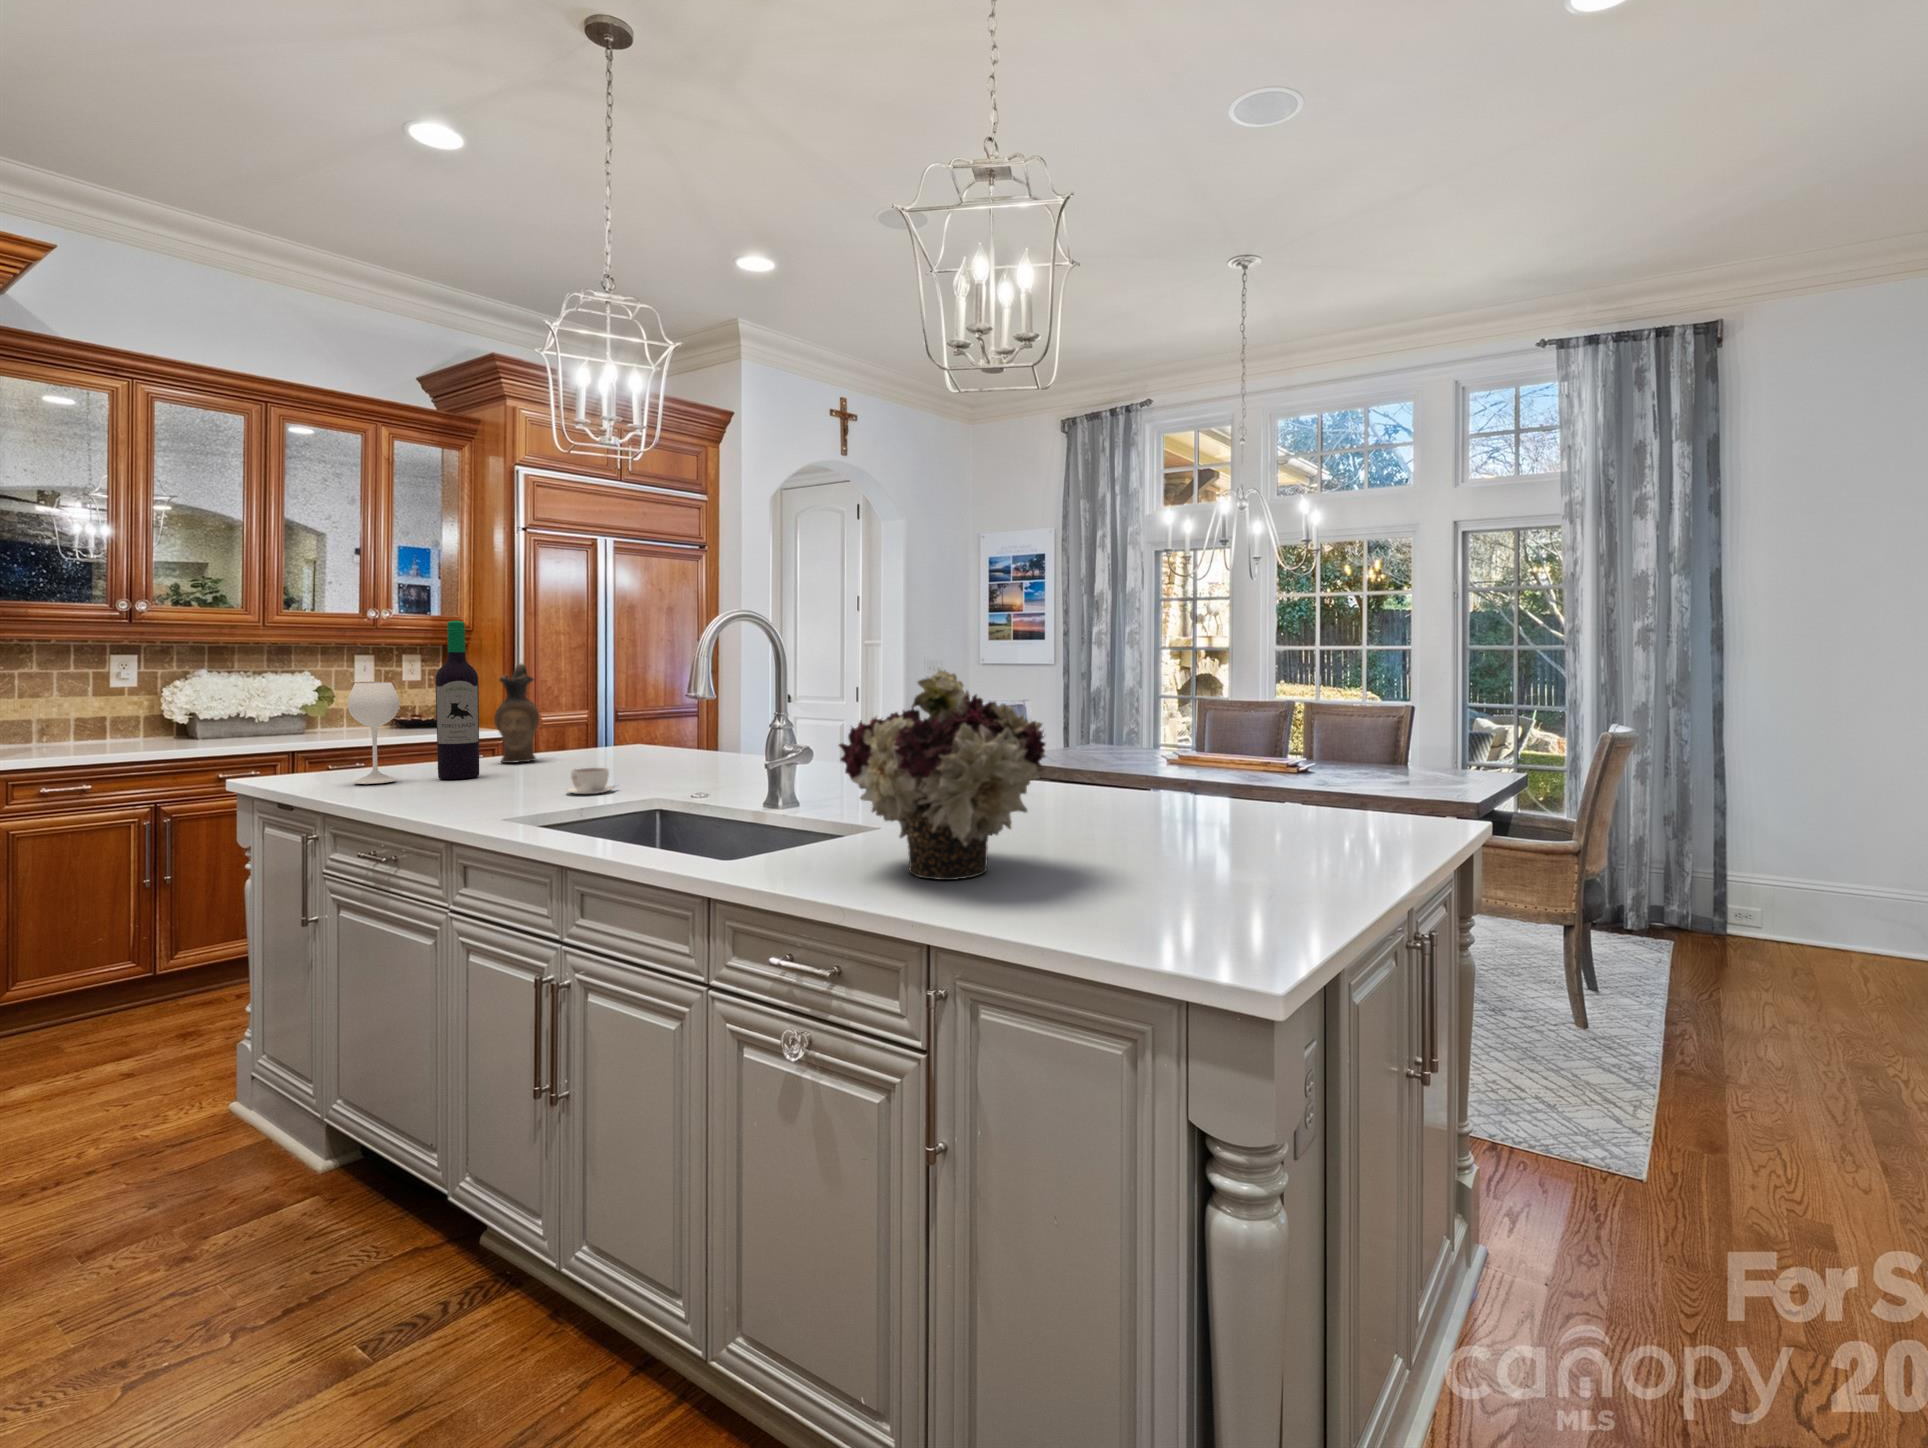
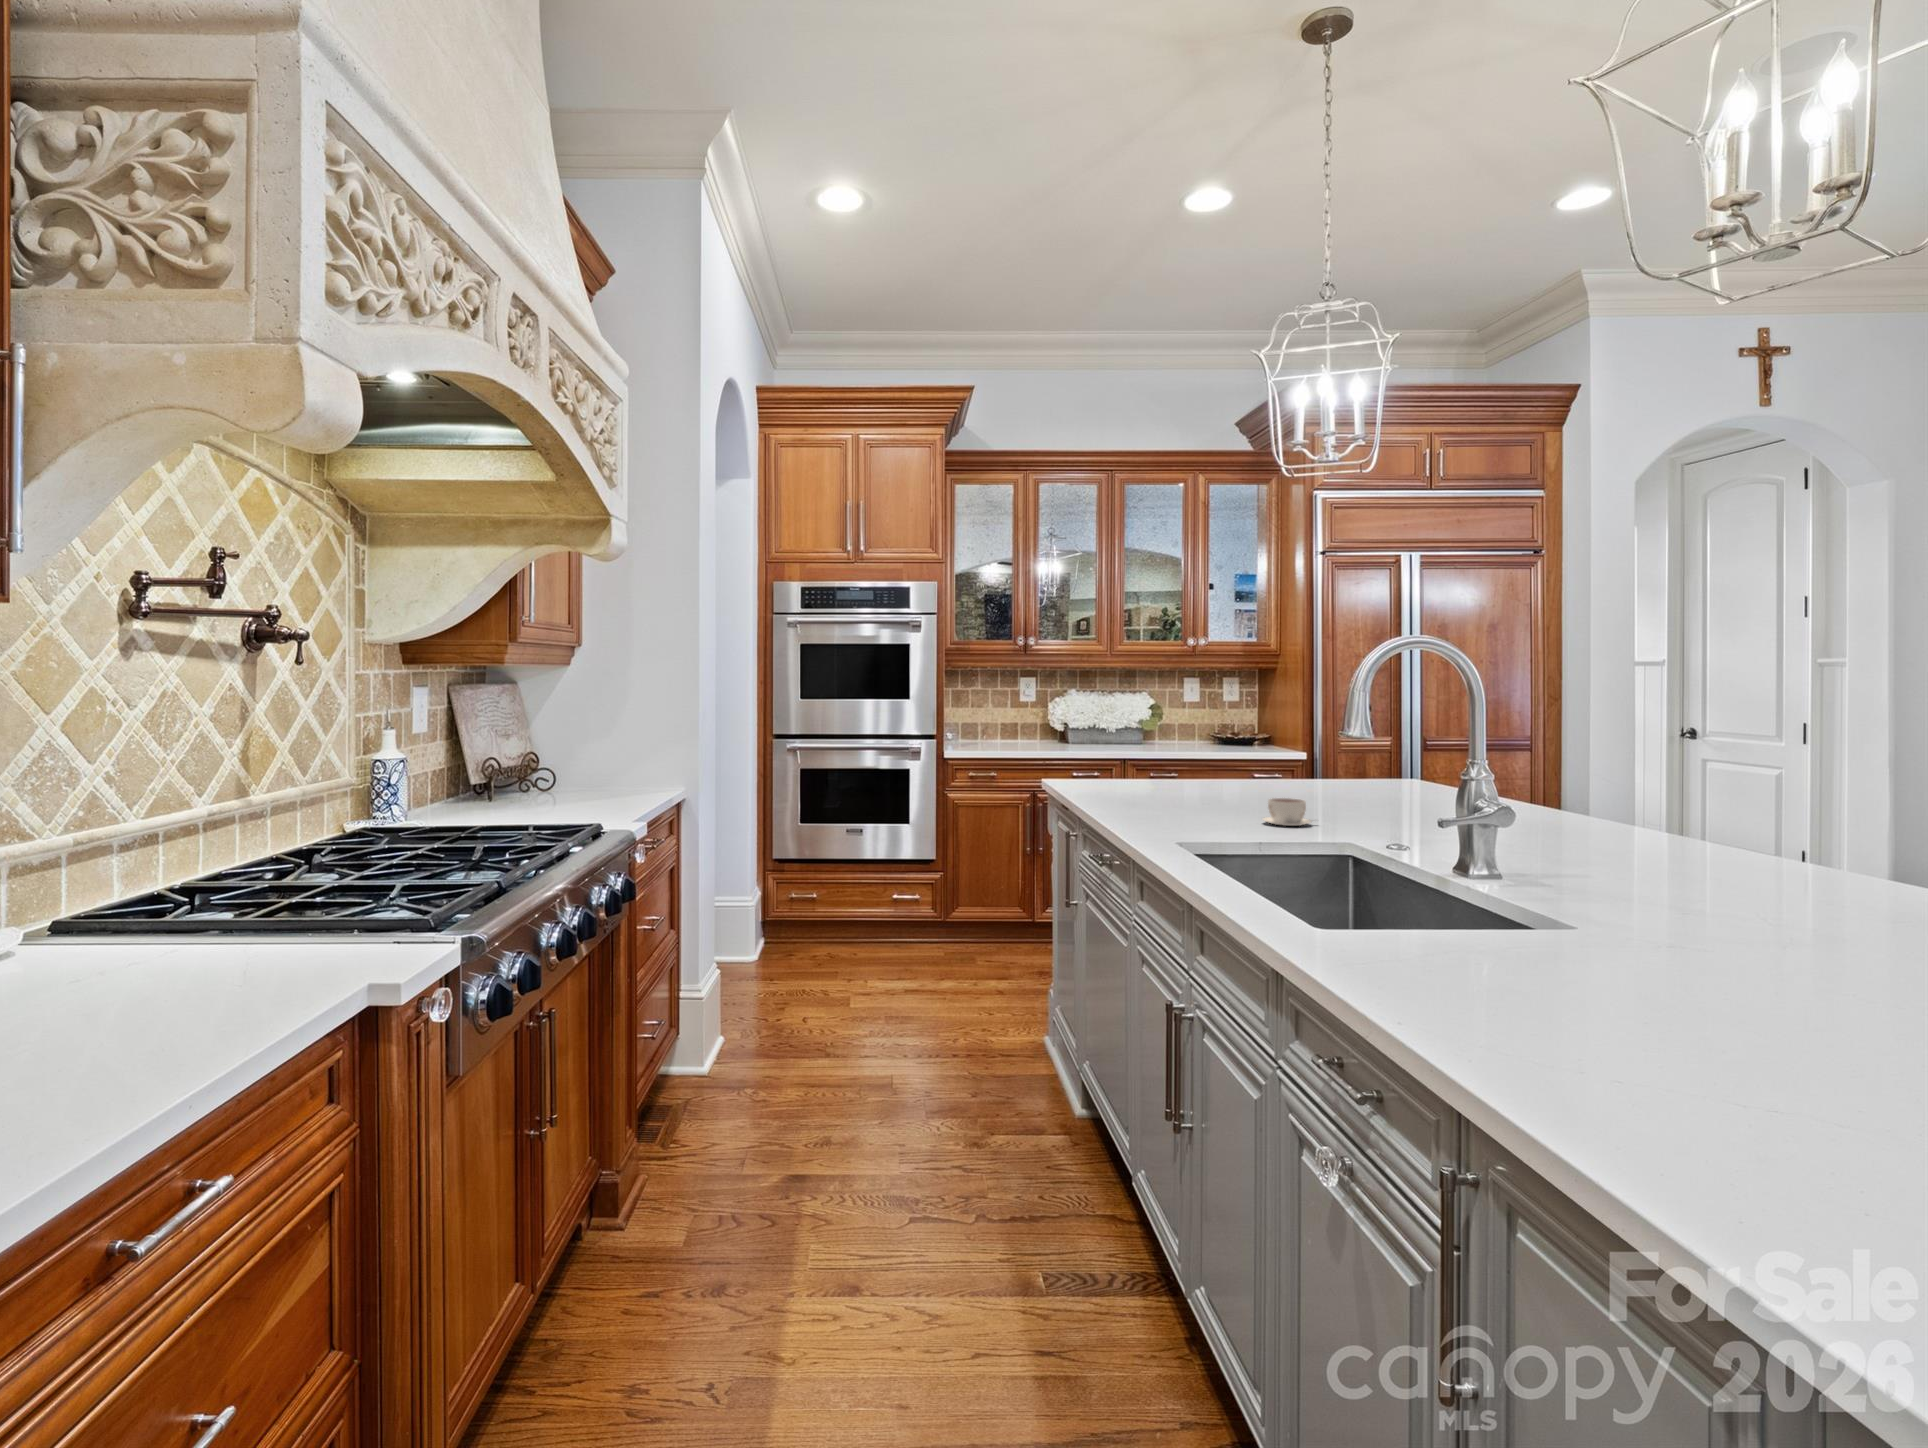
wine bottle: present [348,621,479,784] -> none [1111,647,1214,797]
ceramic pitcher: present [494,664,539,763] -> none [1242,688,1284,787]
flower arrangement: present [839,670,1045,880] -> none [1429,707,1761,1009]

